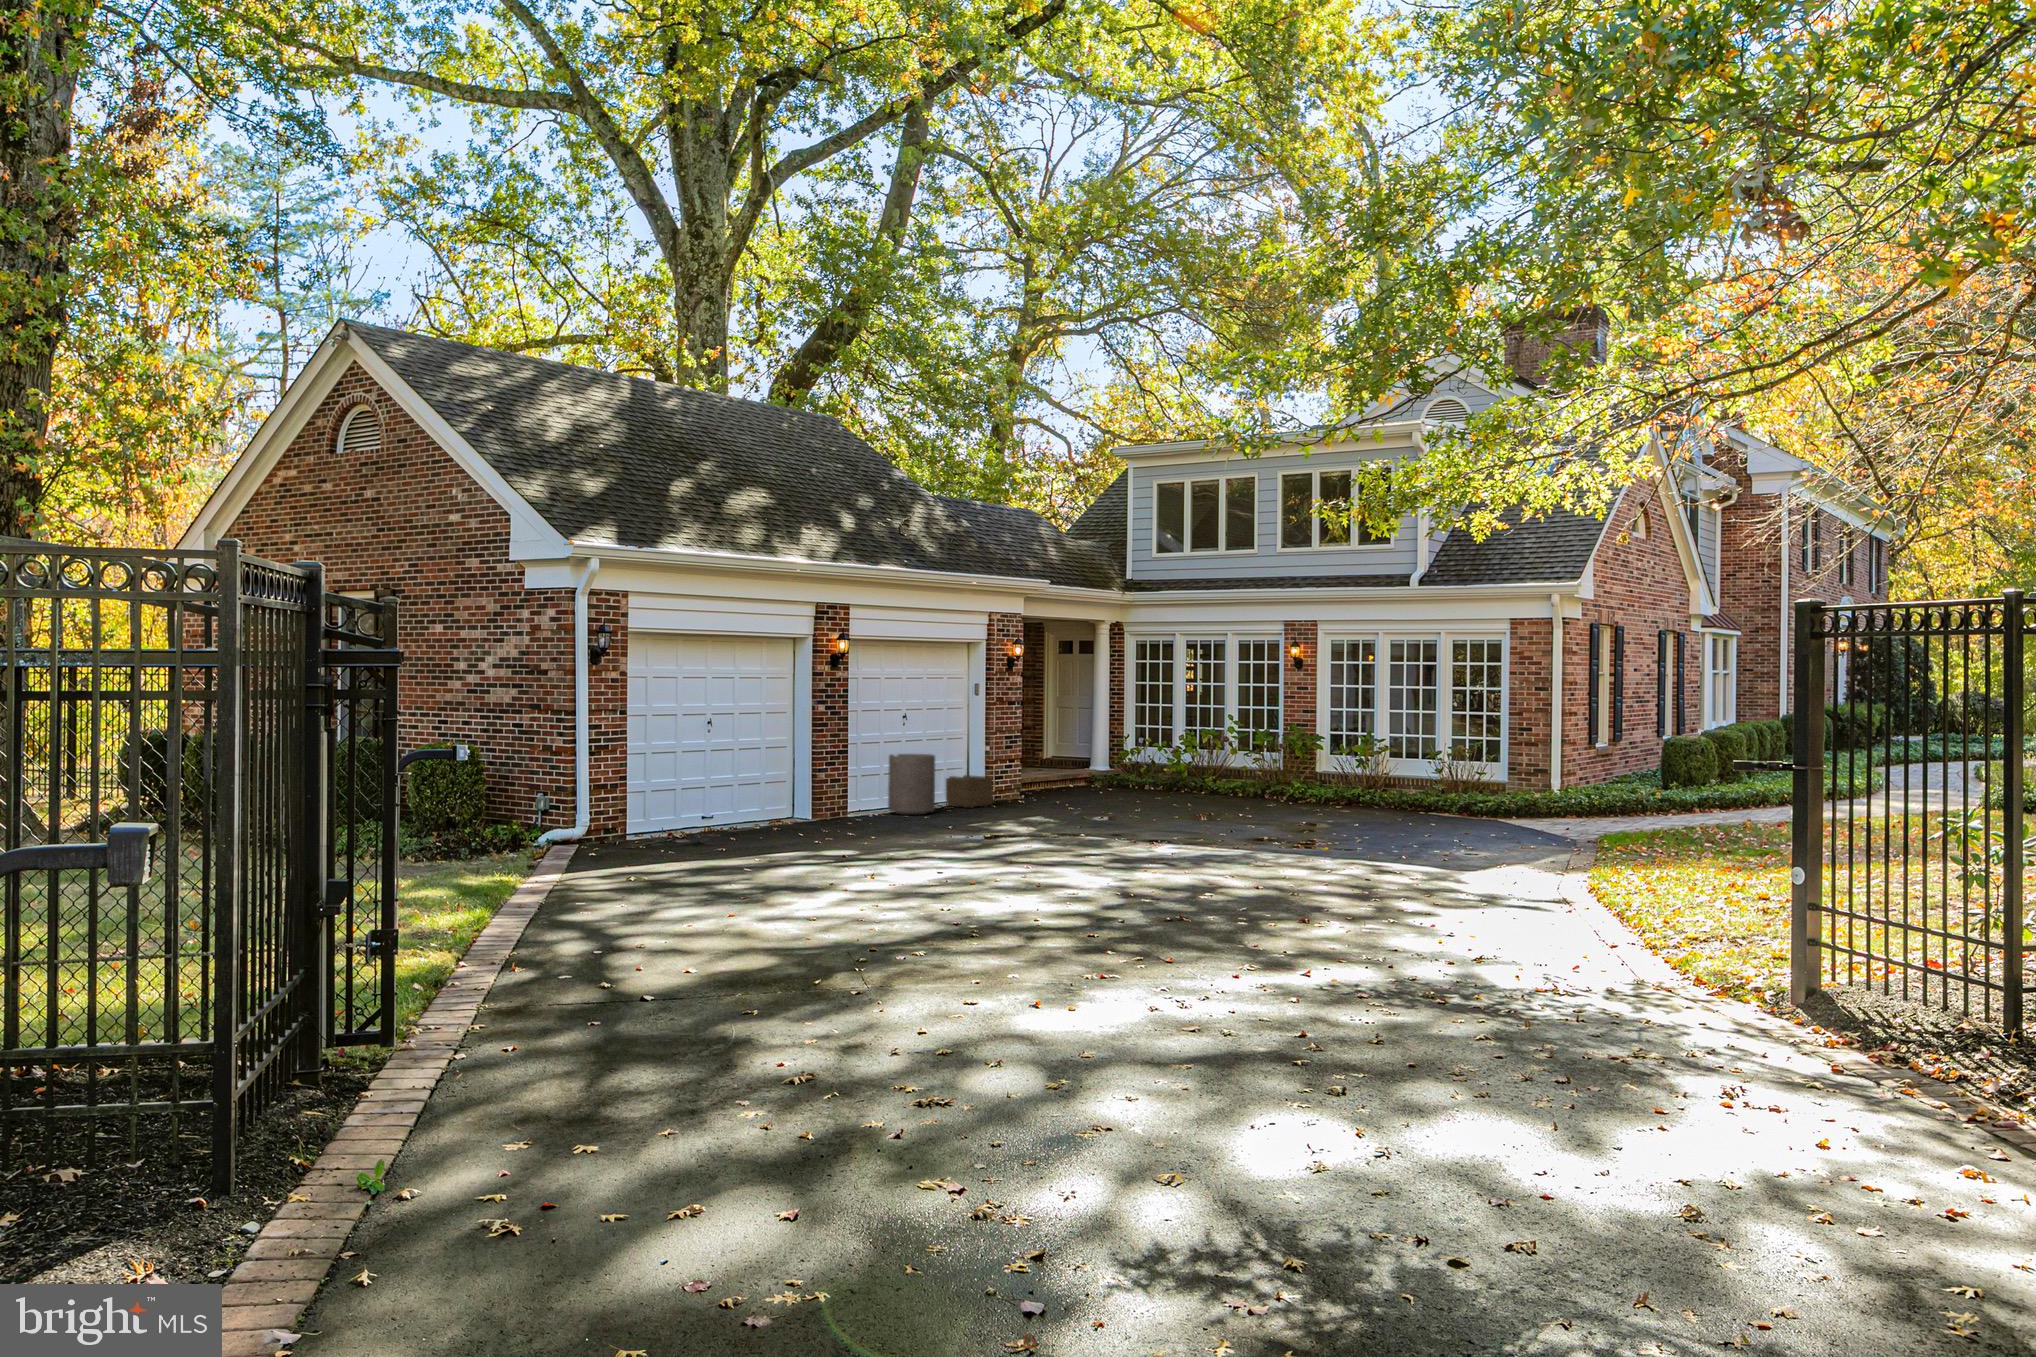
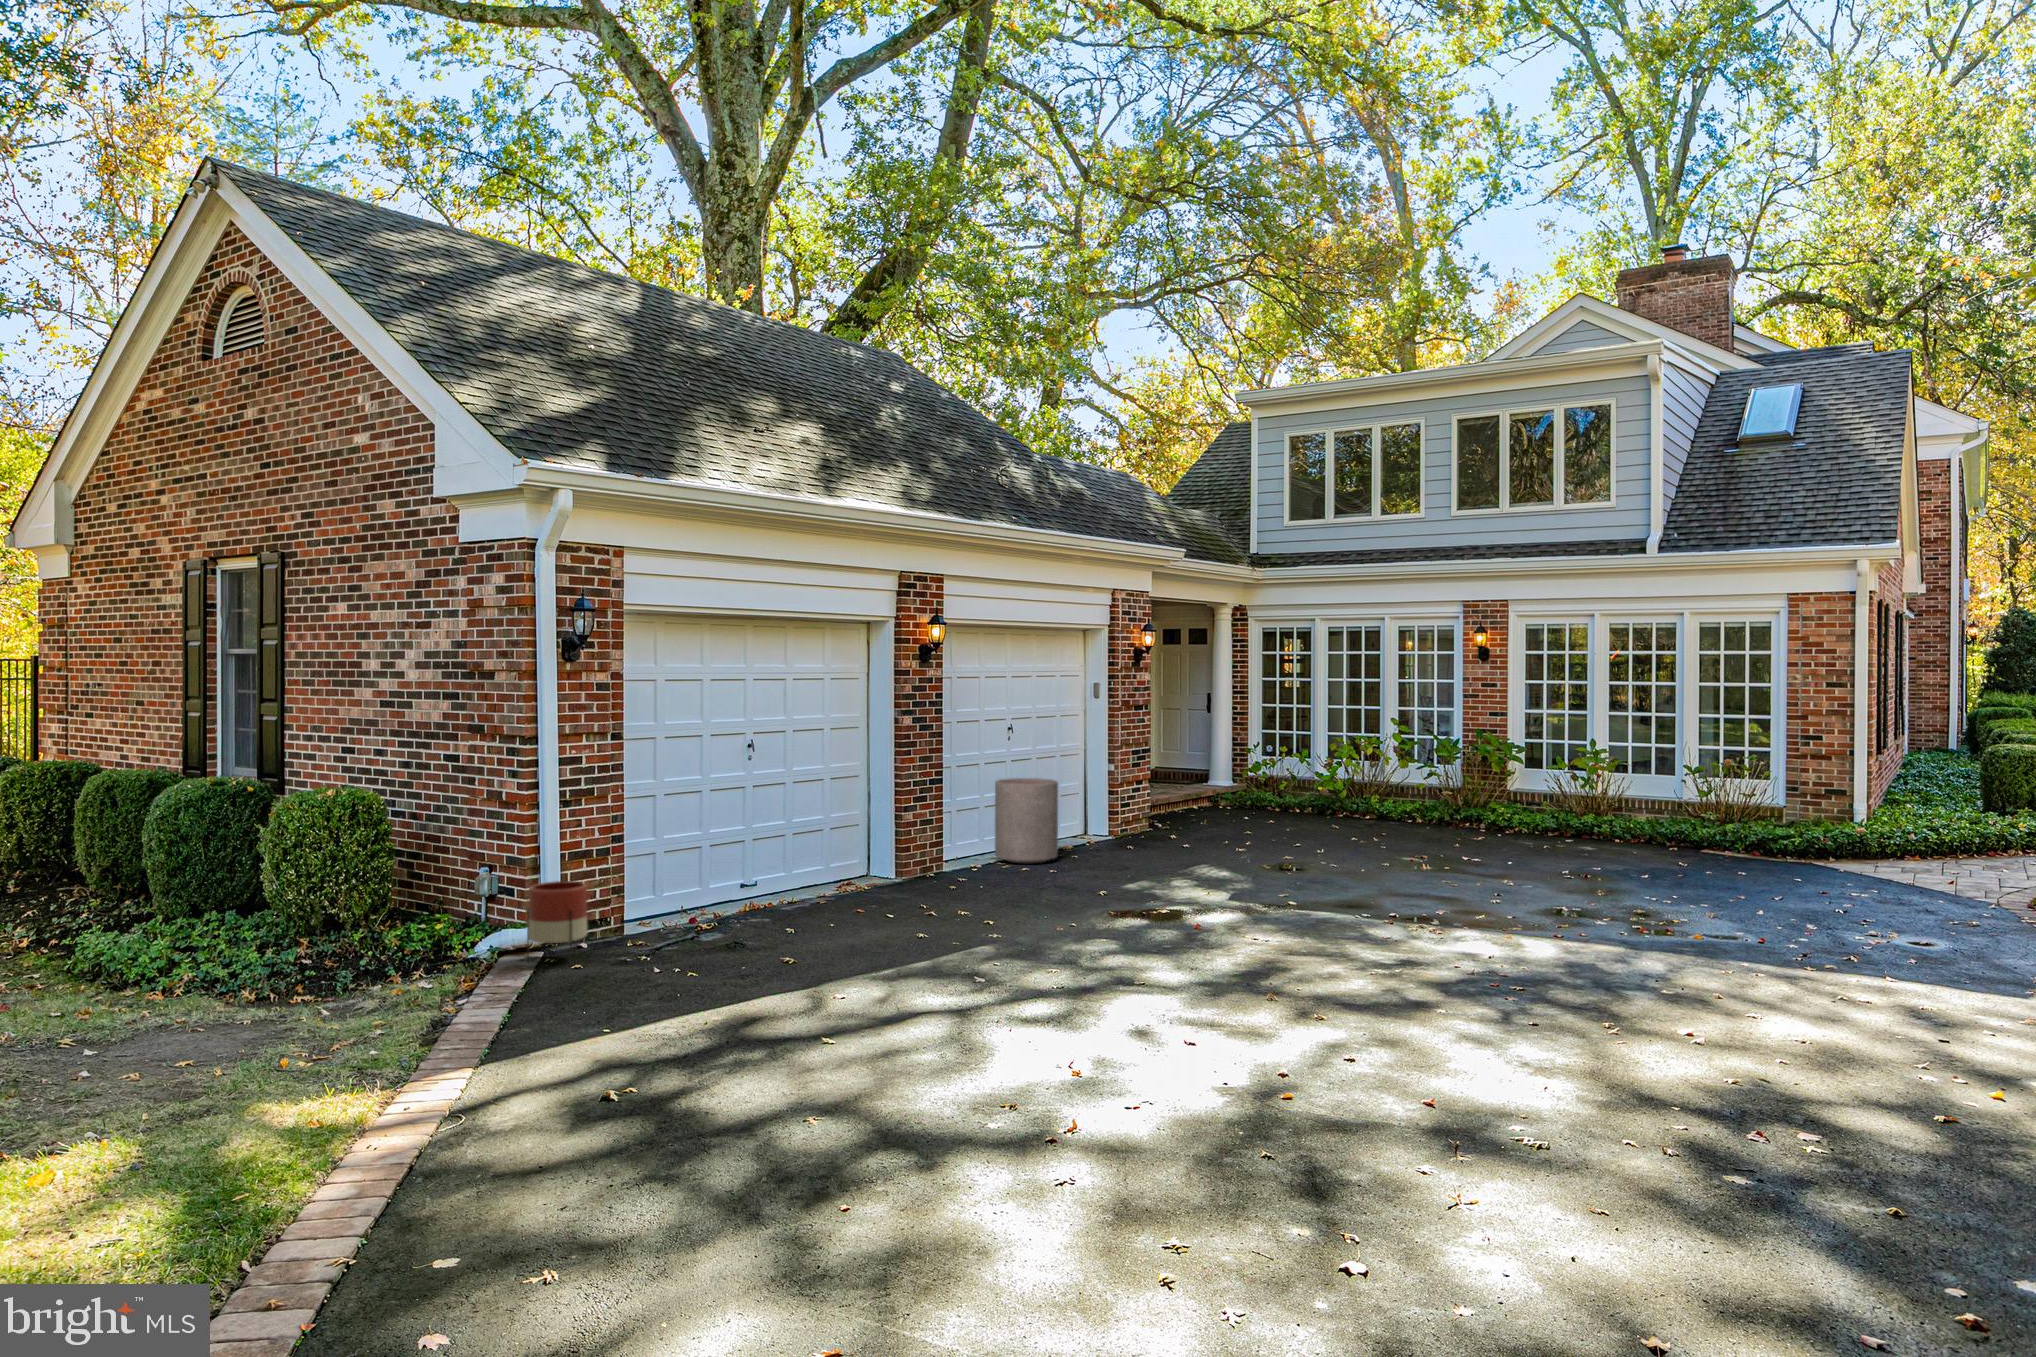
wooden crate: present [946,775,993,808] -> none [1060,802,1123,848]
planter: none [570,801,607,850] -> present [527,881,588,962]

